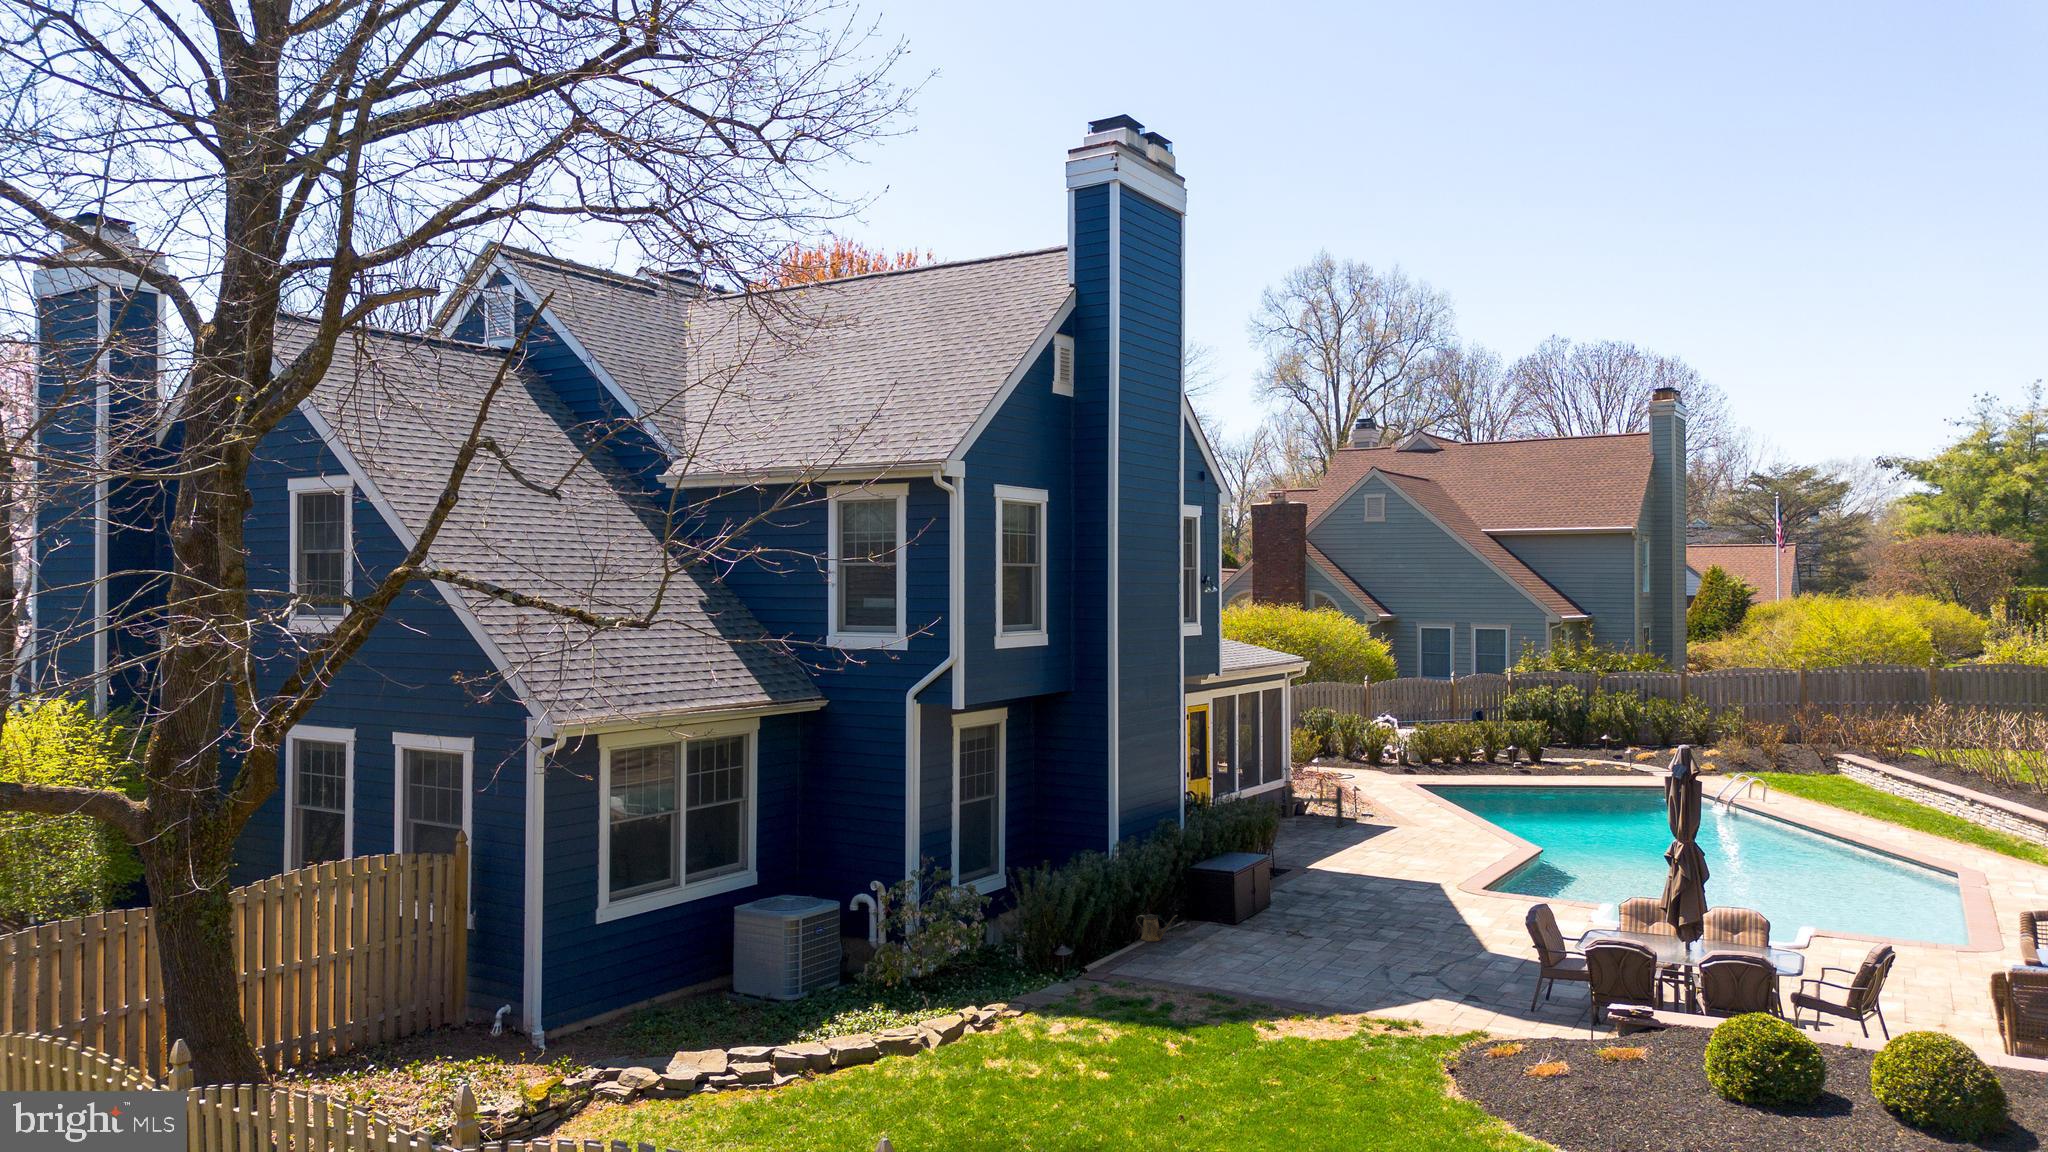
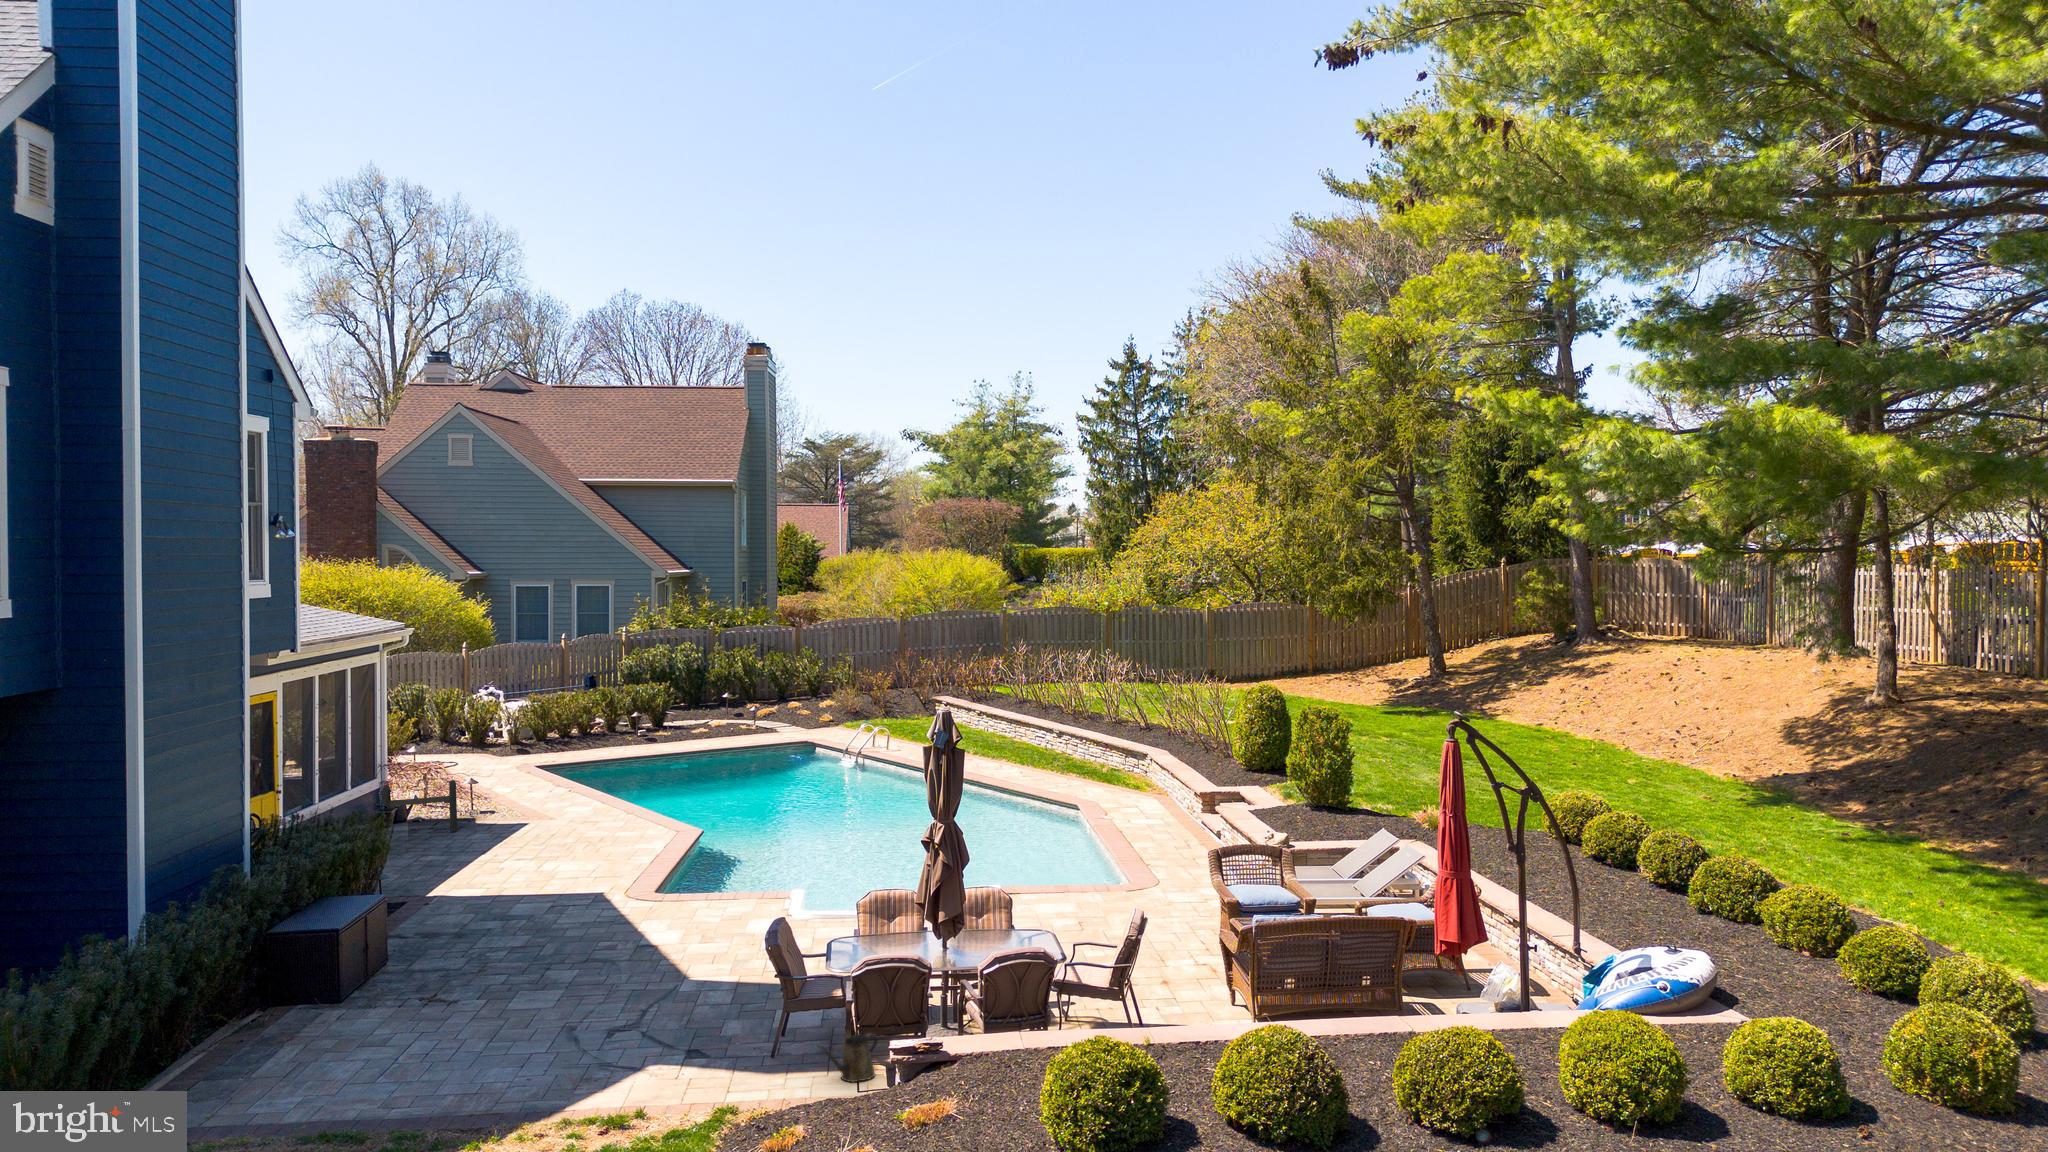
watering can: present [1136,914,1178,941] -> present [818,1034,878,1082]

